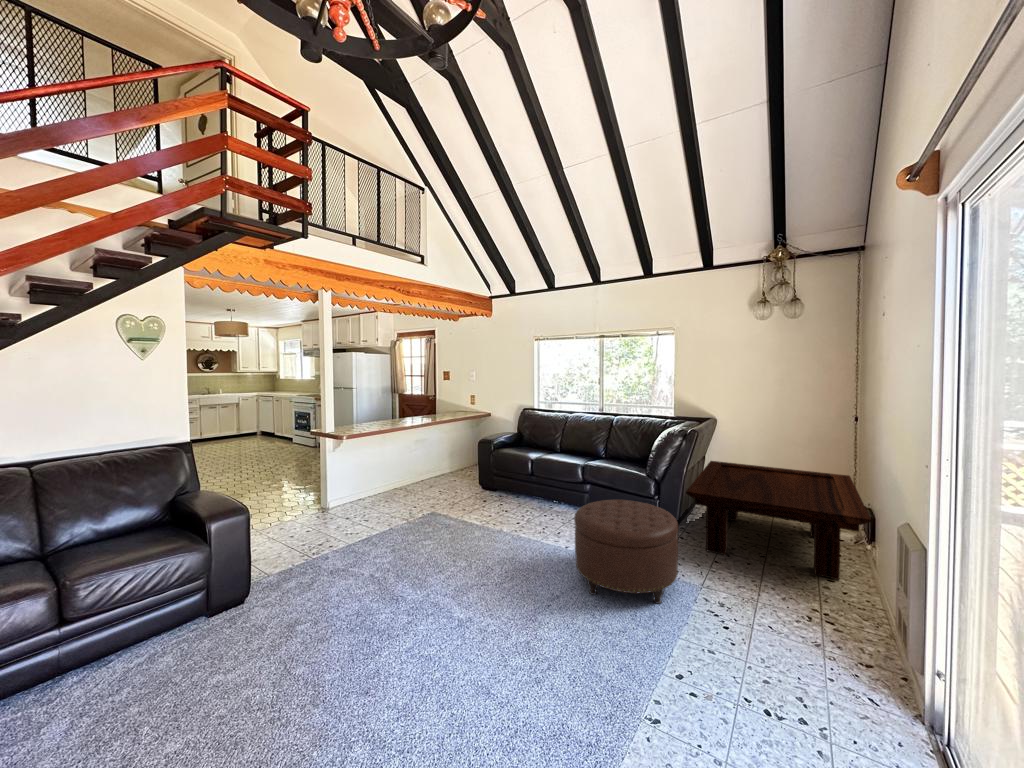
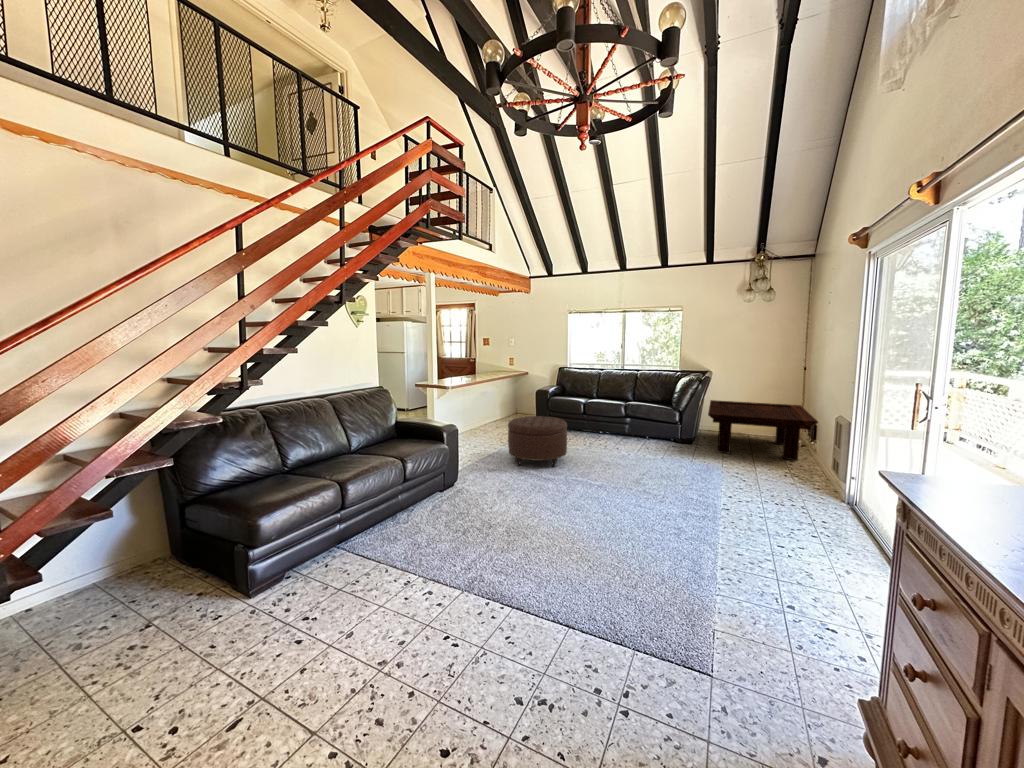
ottoman: present [574,500,678,604] -> present [508,416,567,467]

